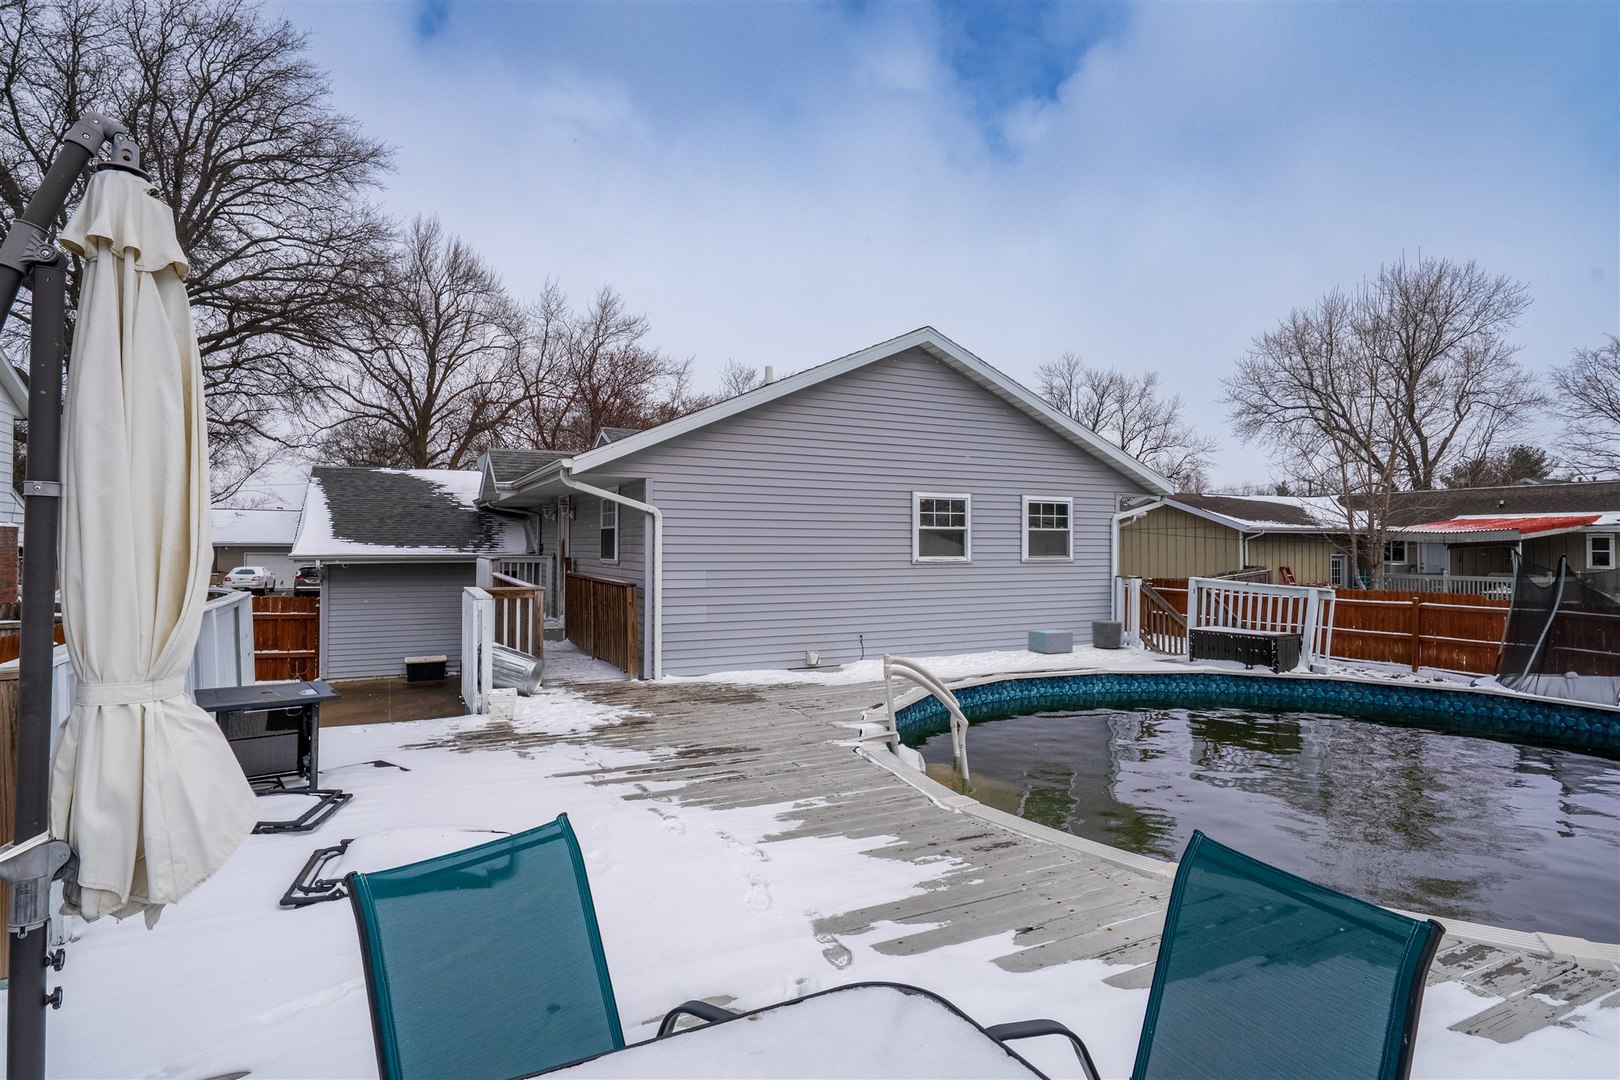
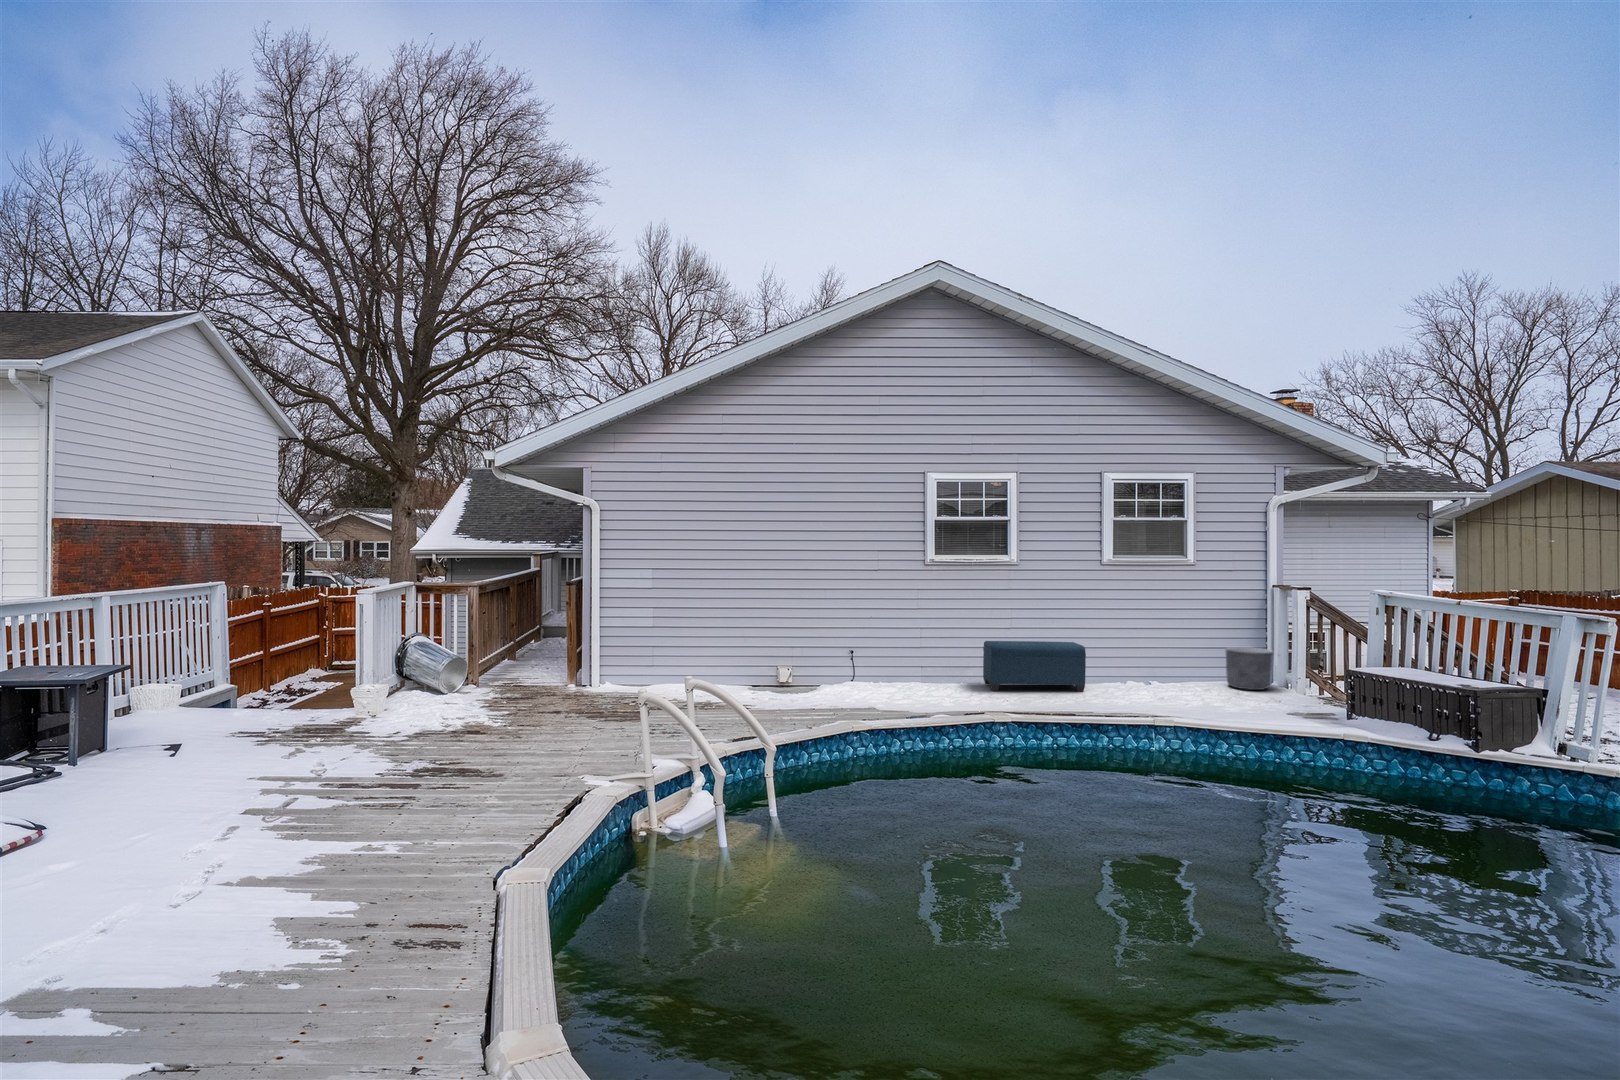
bench: none [950,621,1025,660] -> present [983,641,1086,692]
storage box: present [1028,629,1073,653] -> none [1114,656,1175,690]

